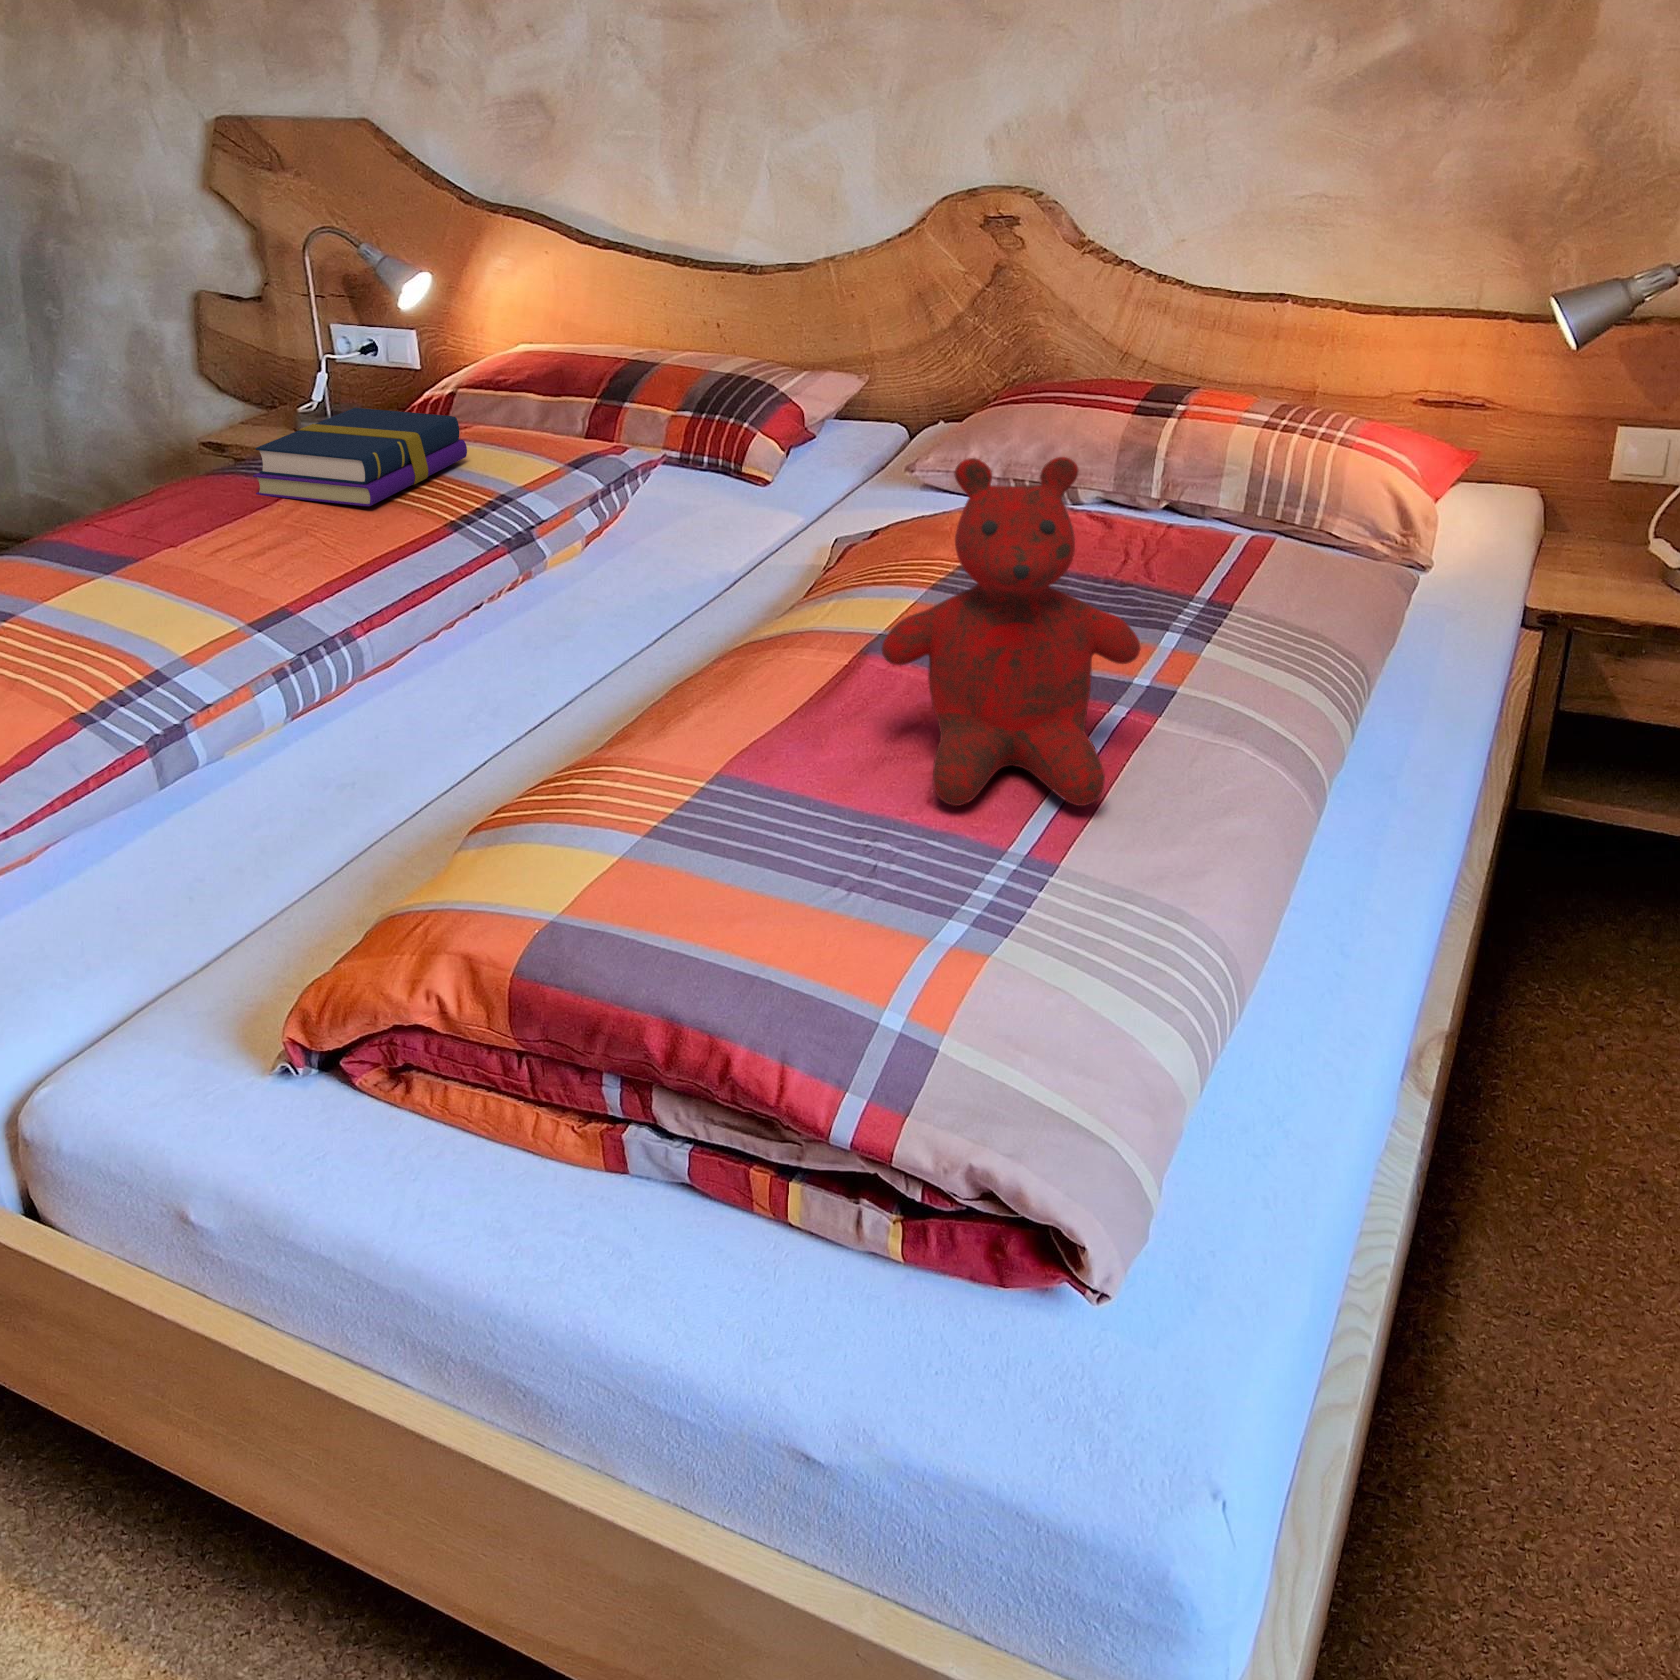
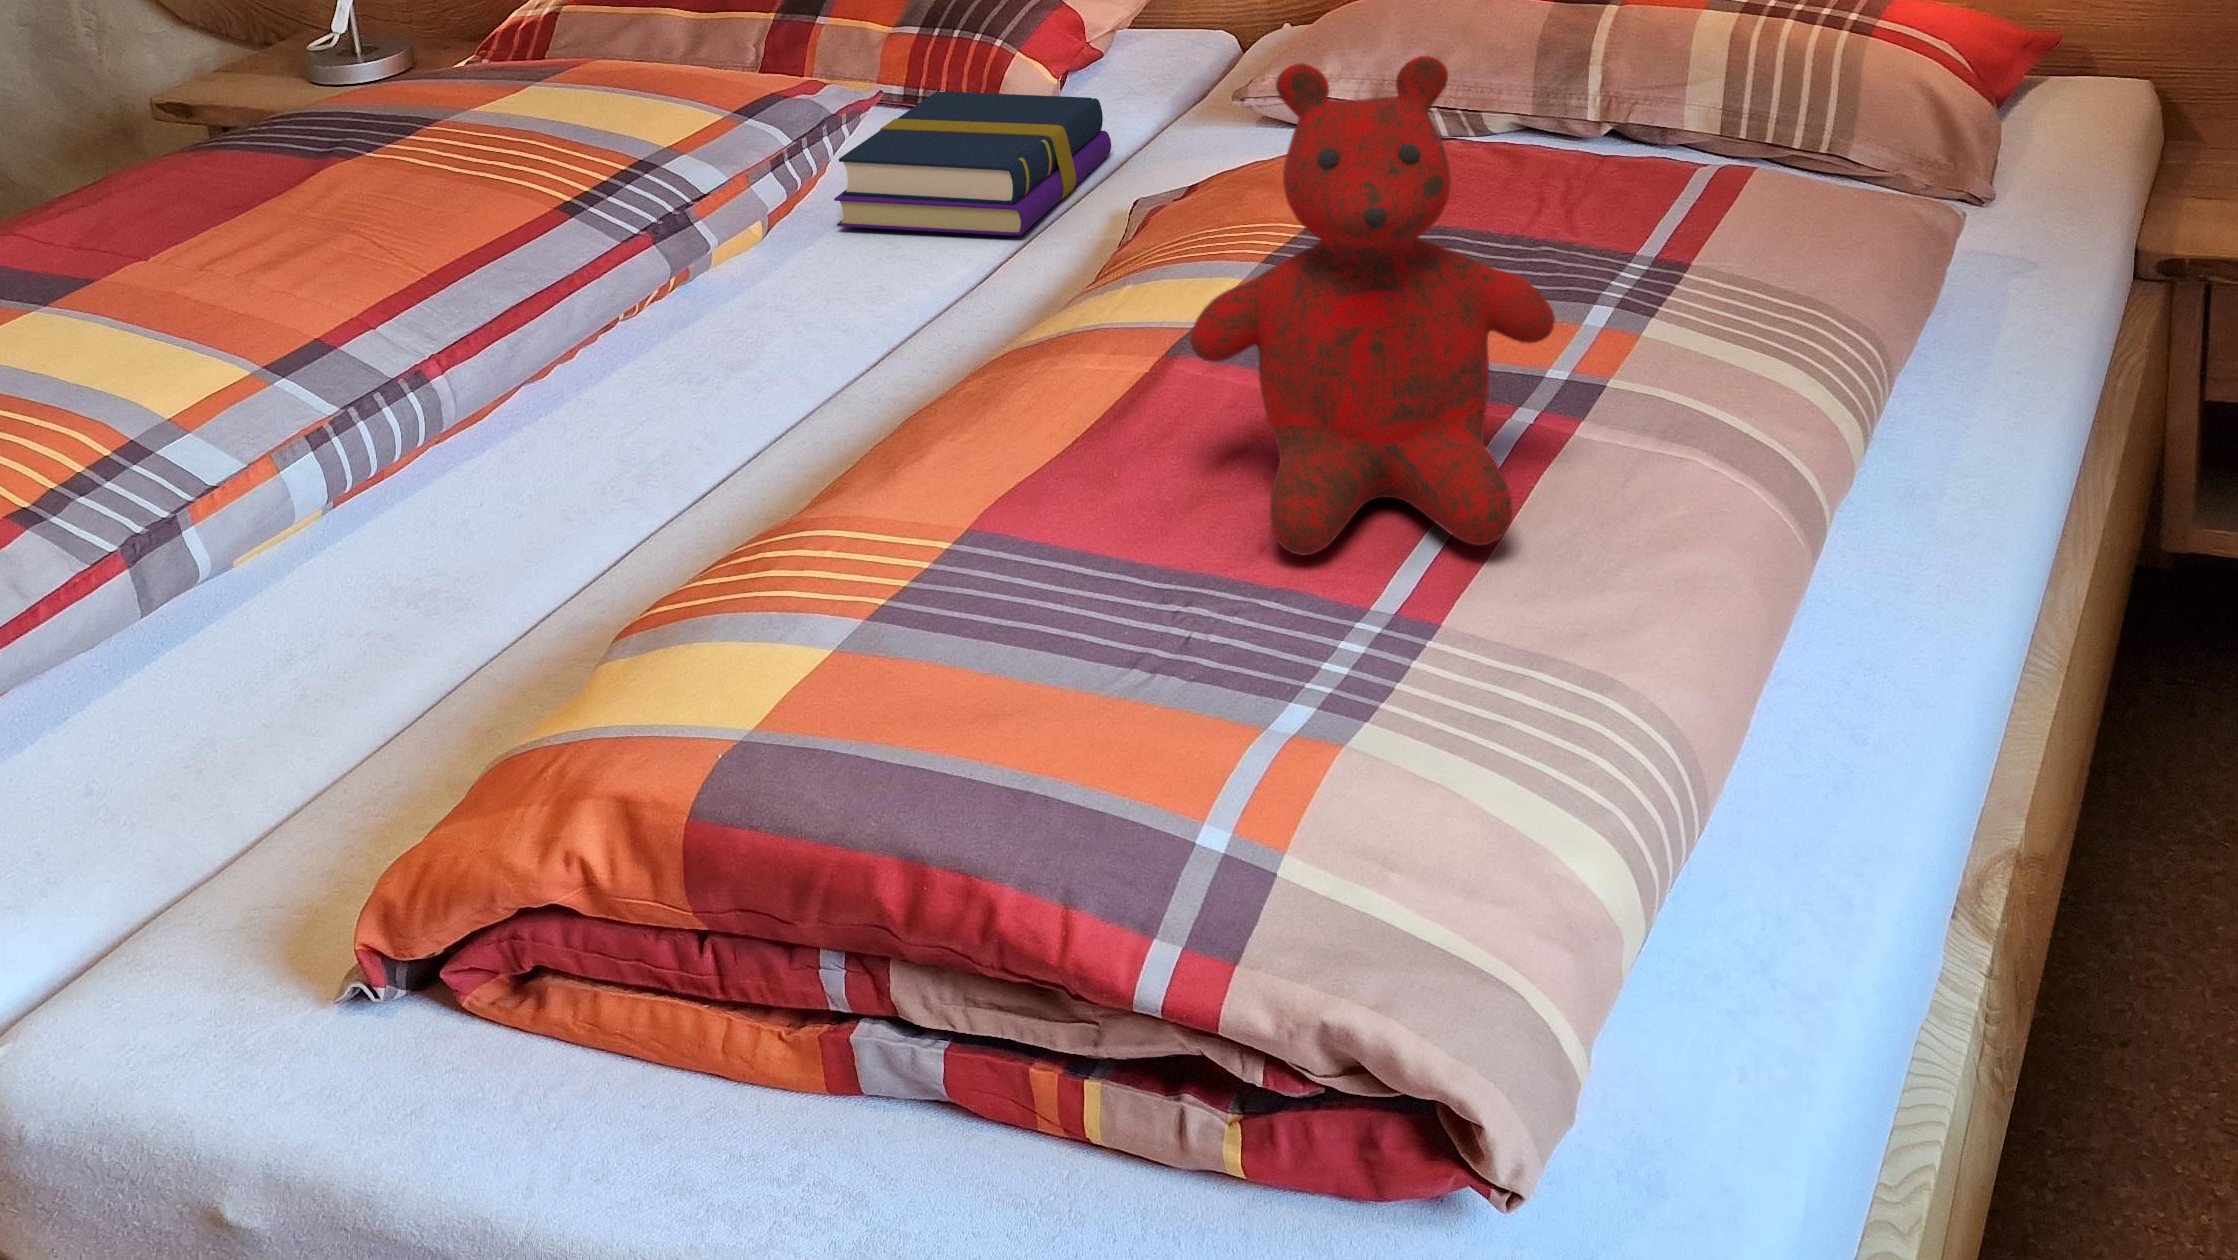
book: present [253,408,467,506] -> present [834,91,1111,236]

